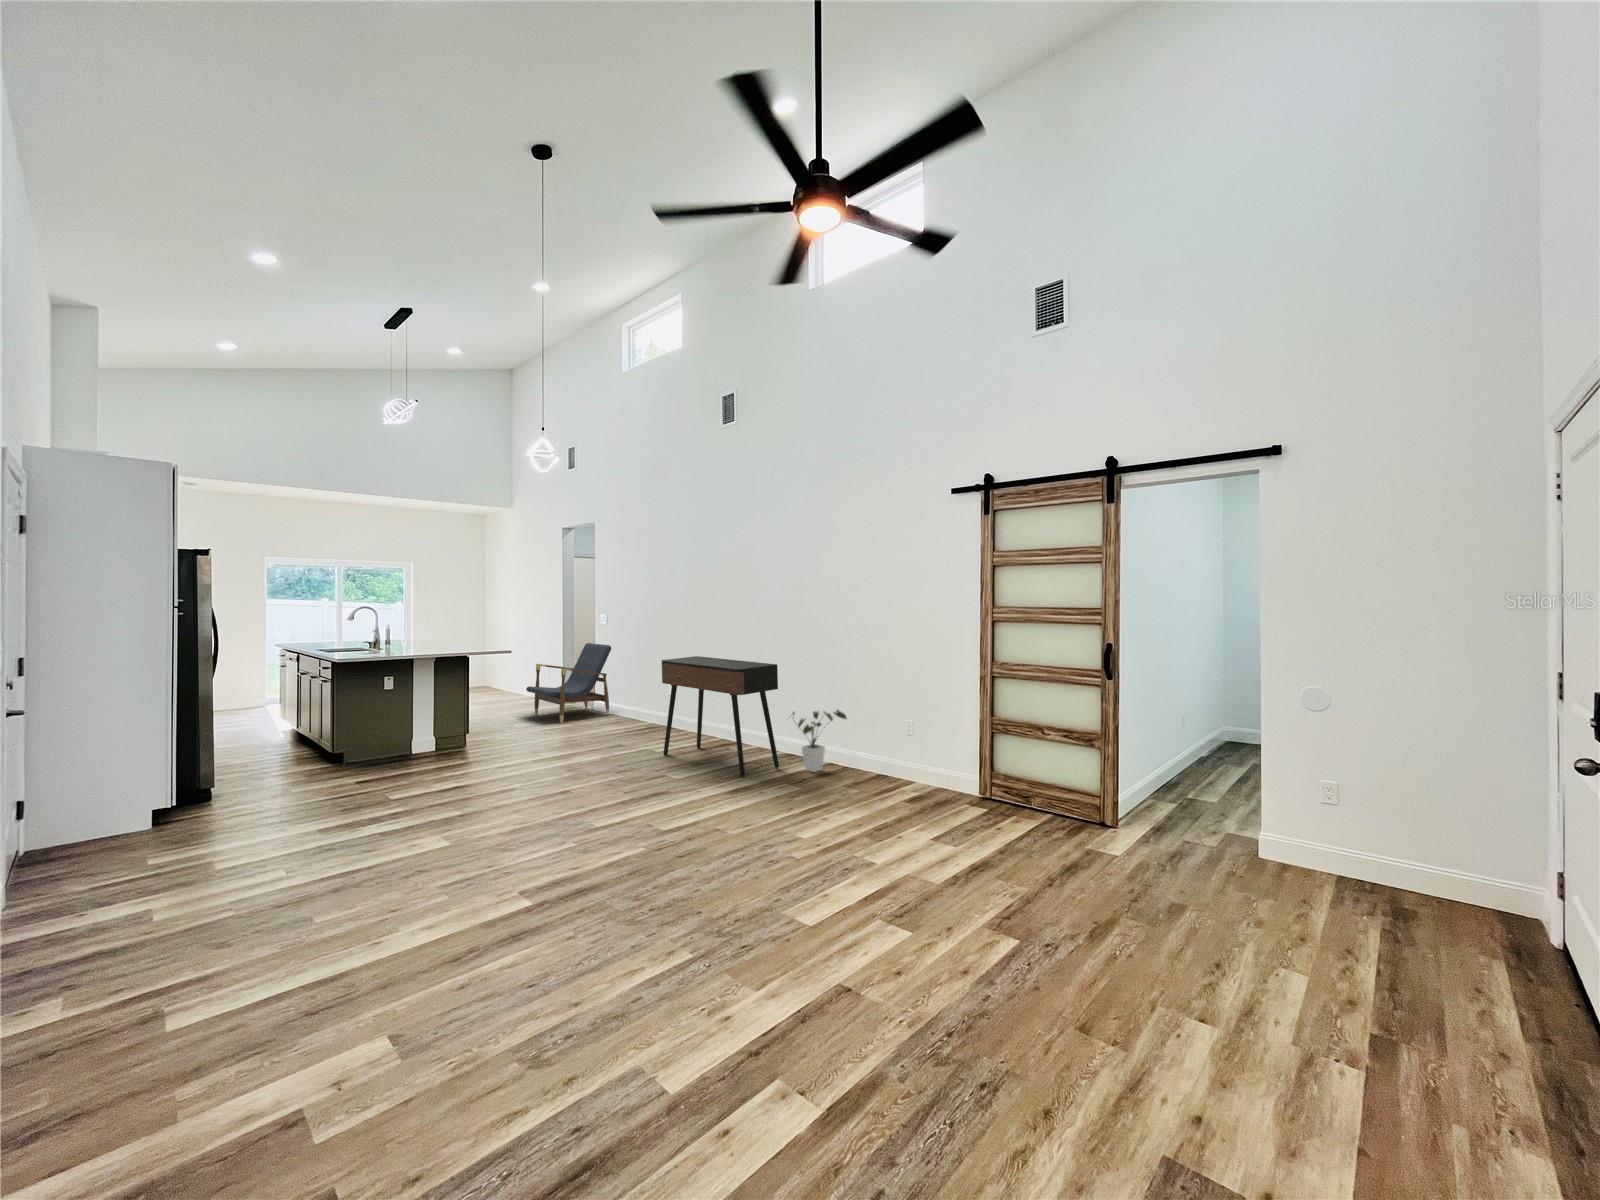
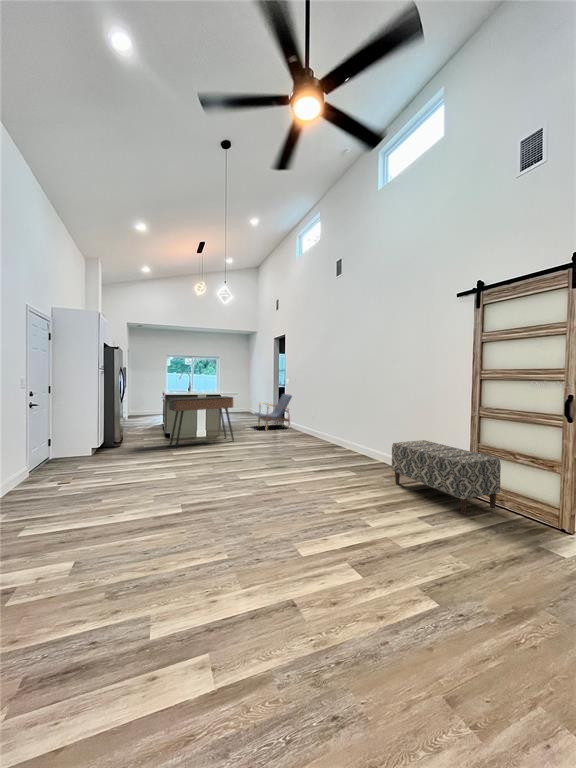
console table: present [662,656,779,777] -> present [169,396,234,448]
house plant: present [793,710,846,772] -> none [356,432,393,468]
bench: none [860,717,1024,825] -> present [392,440,501,514]

